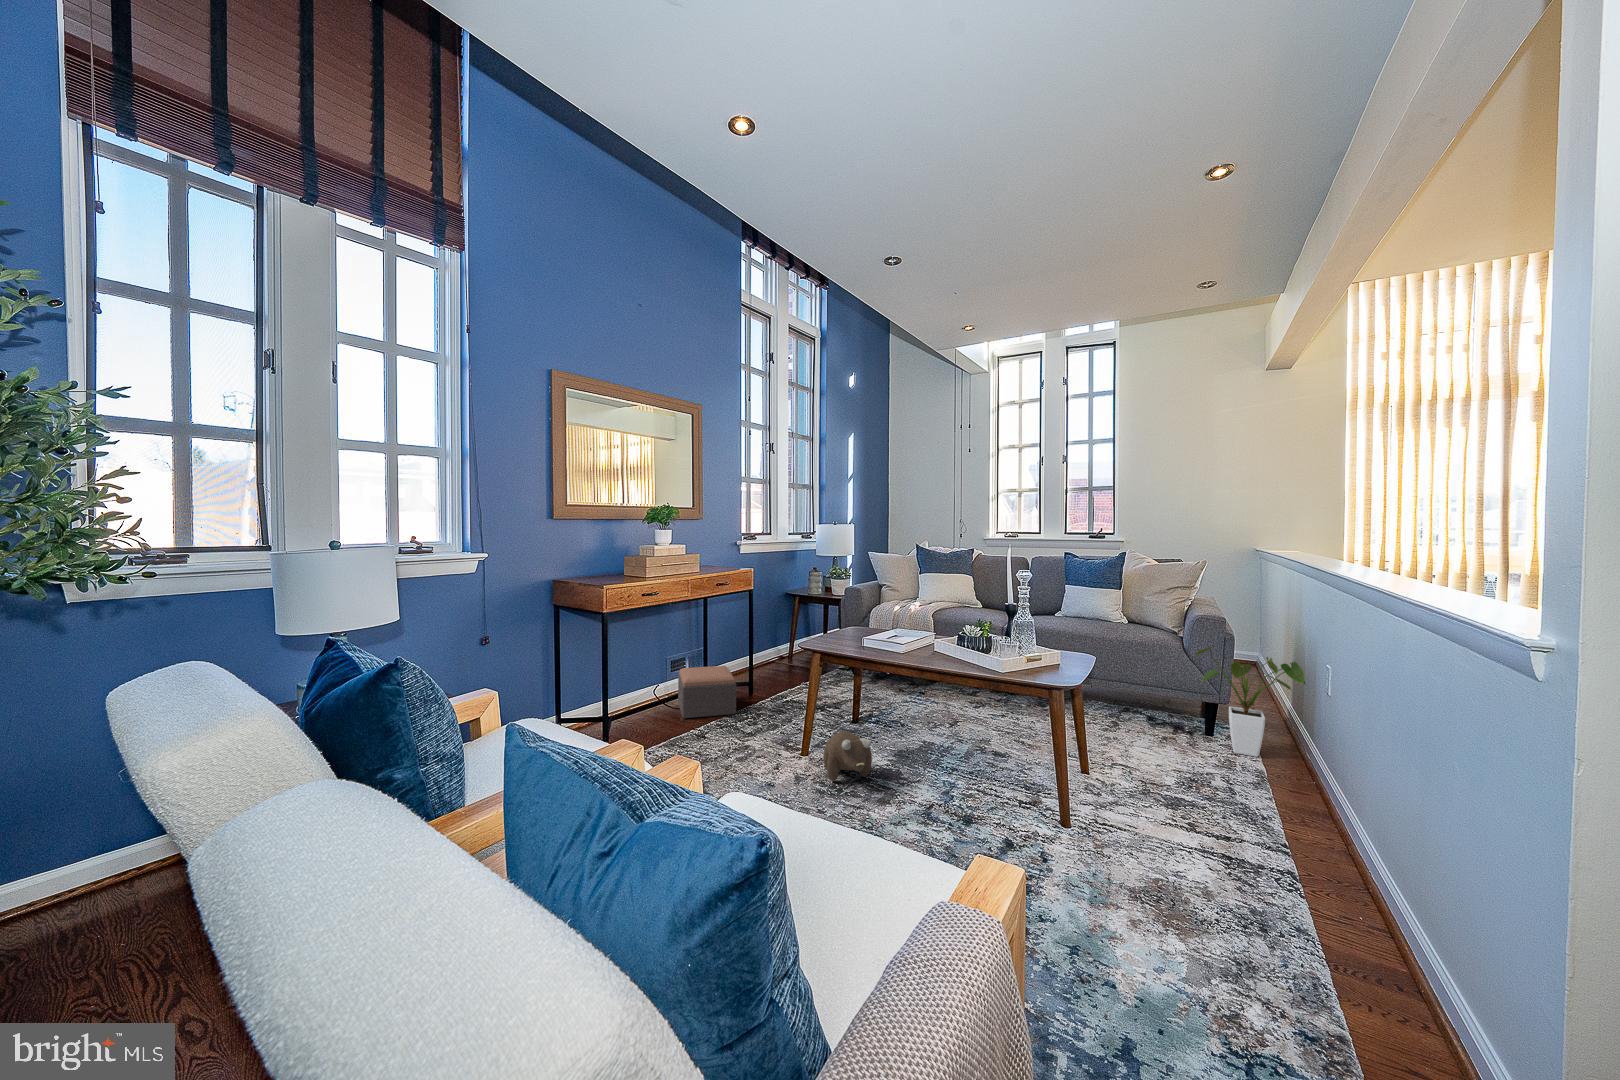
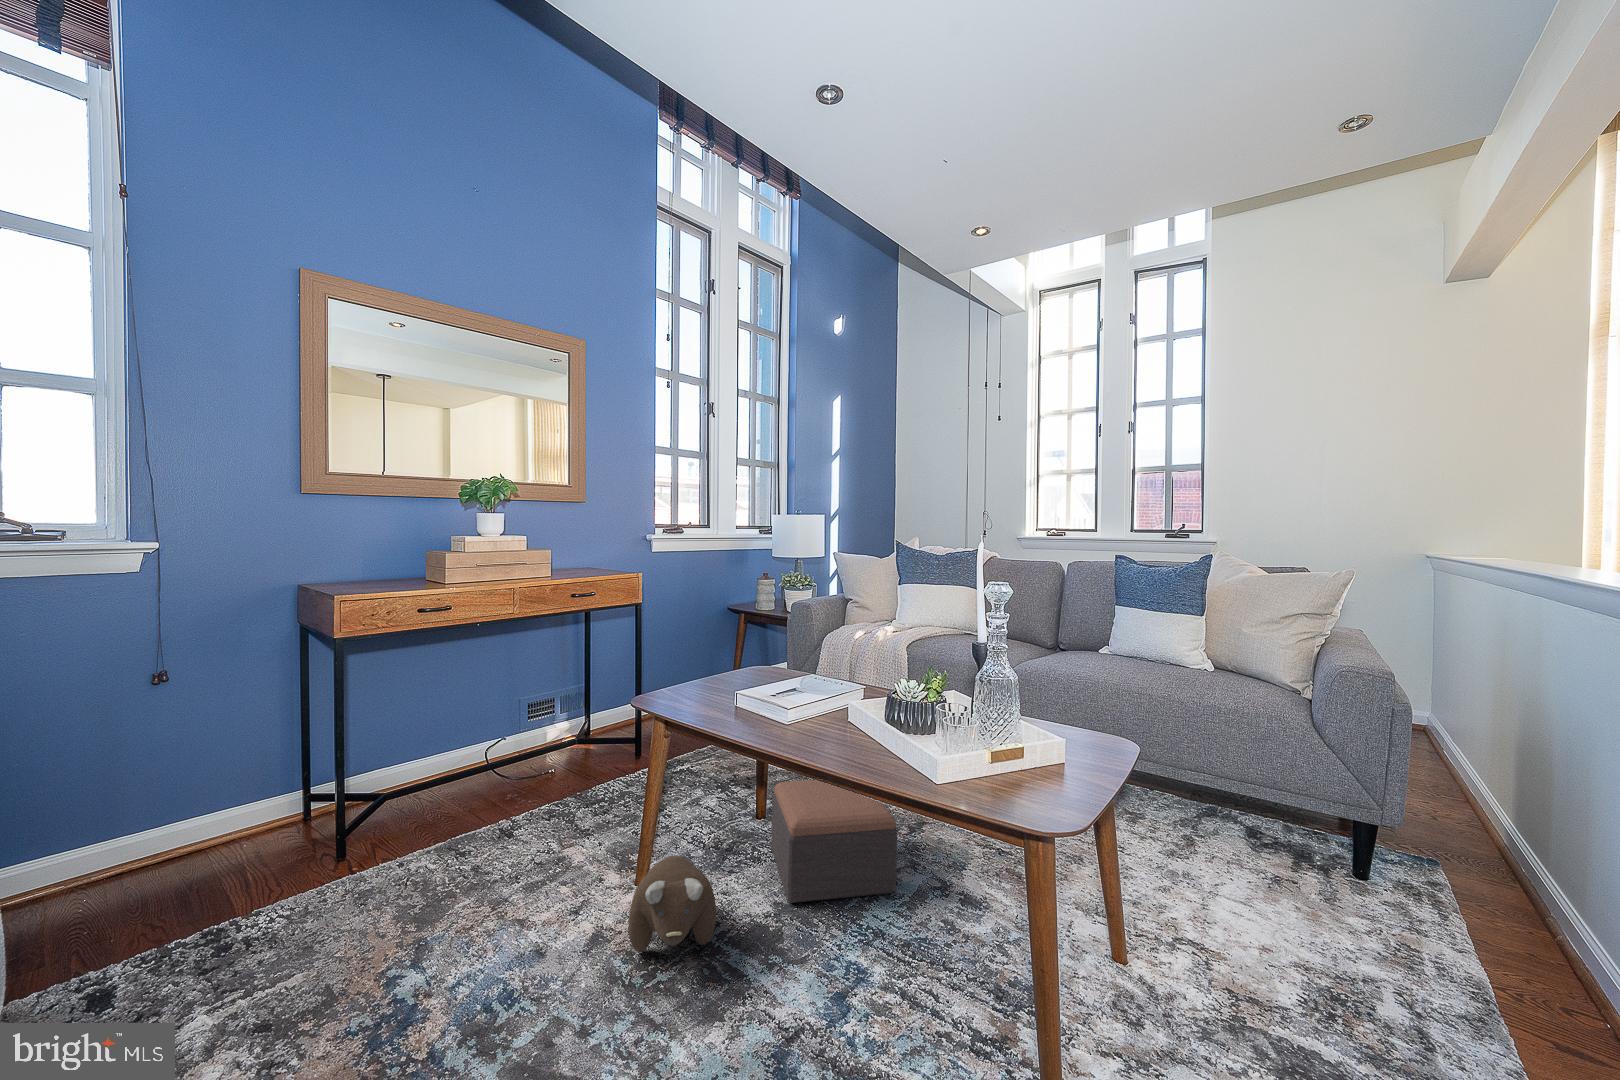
house plant: present [1196,646,1306,757] -> none [1337,719,1578,937]
footstool: present [678,666,736,718] -> present [771,780,898,903]

